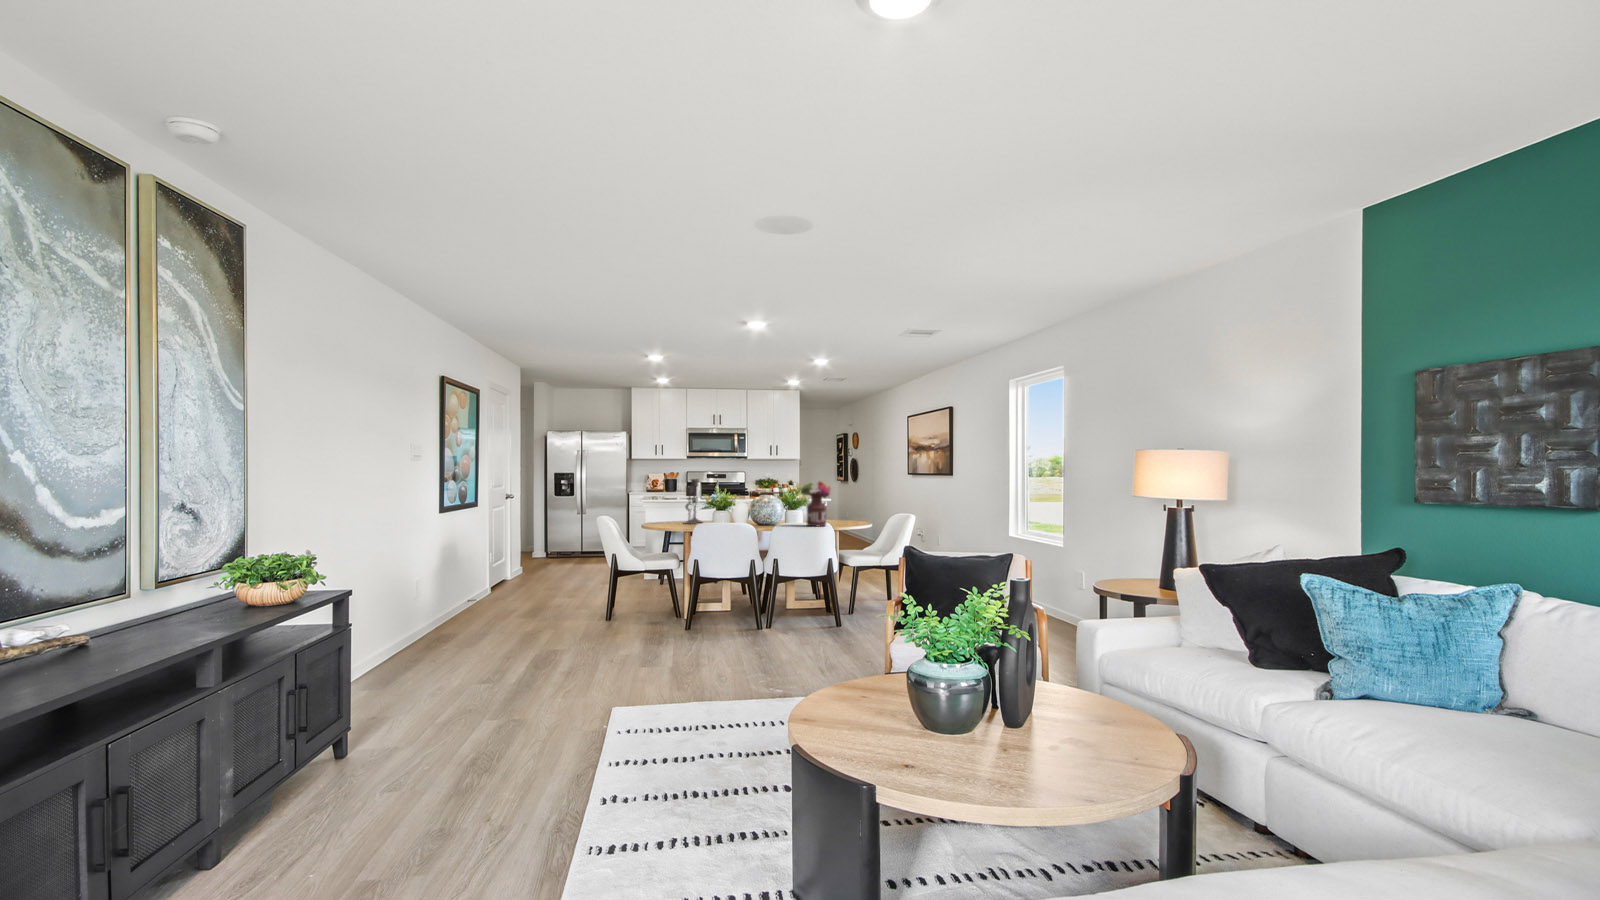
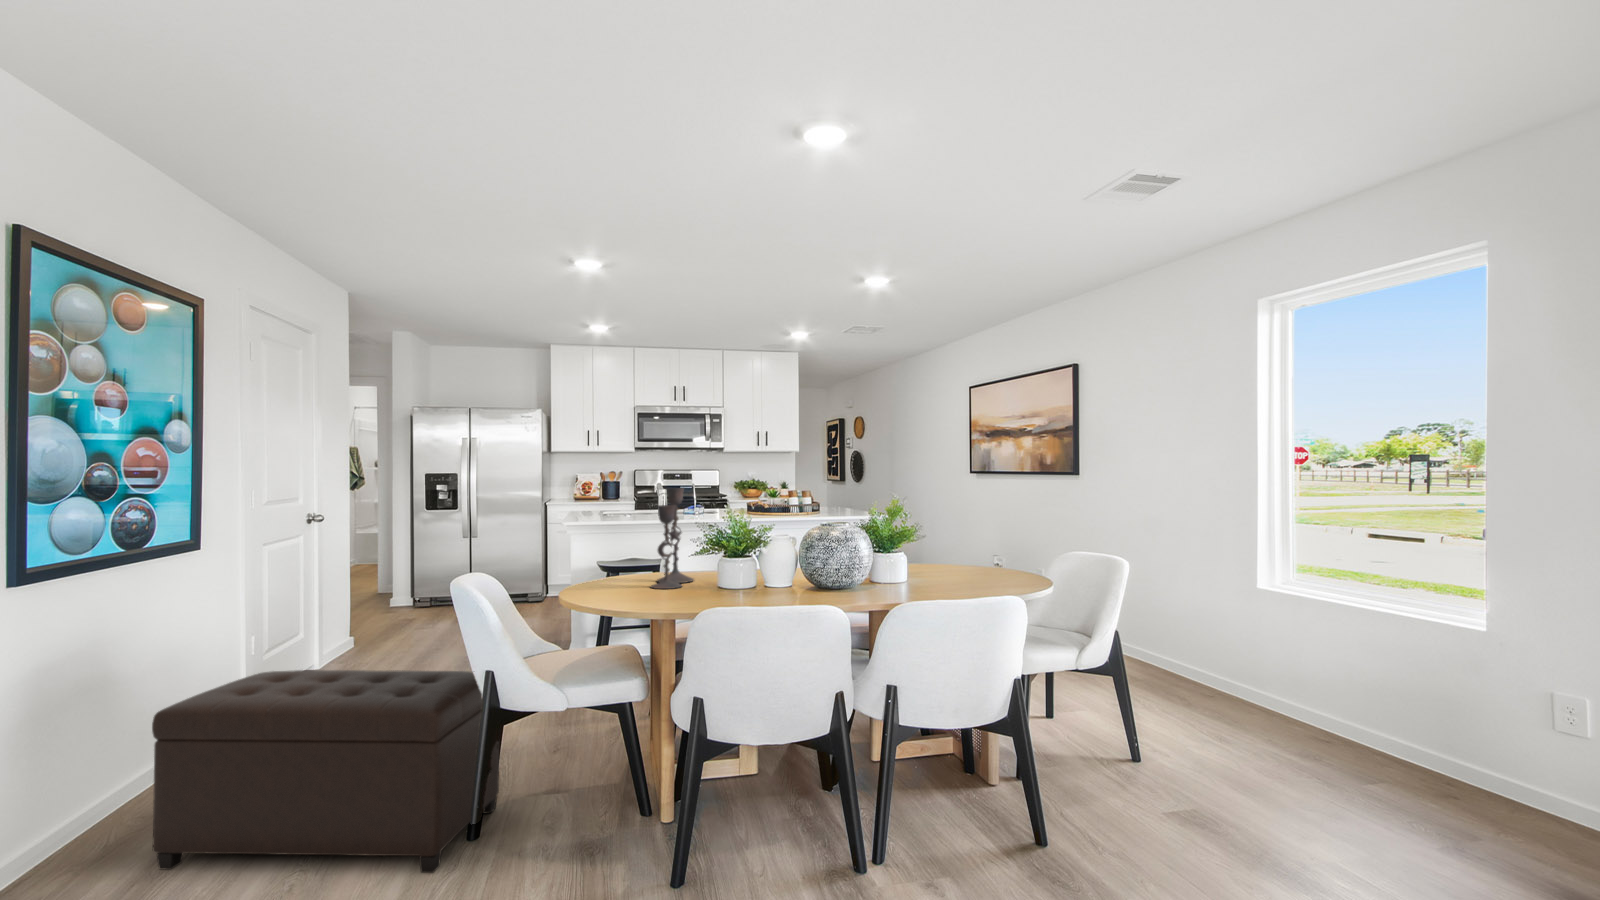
flower arrangement: present [801,481,830,526] -> none [912,490,982,591]
ottoman: none [487,556,617,628] -> present [152,670,499,873]

